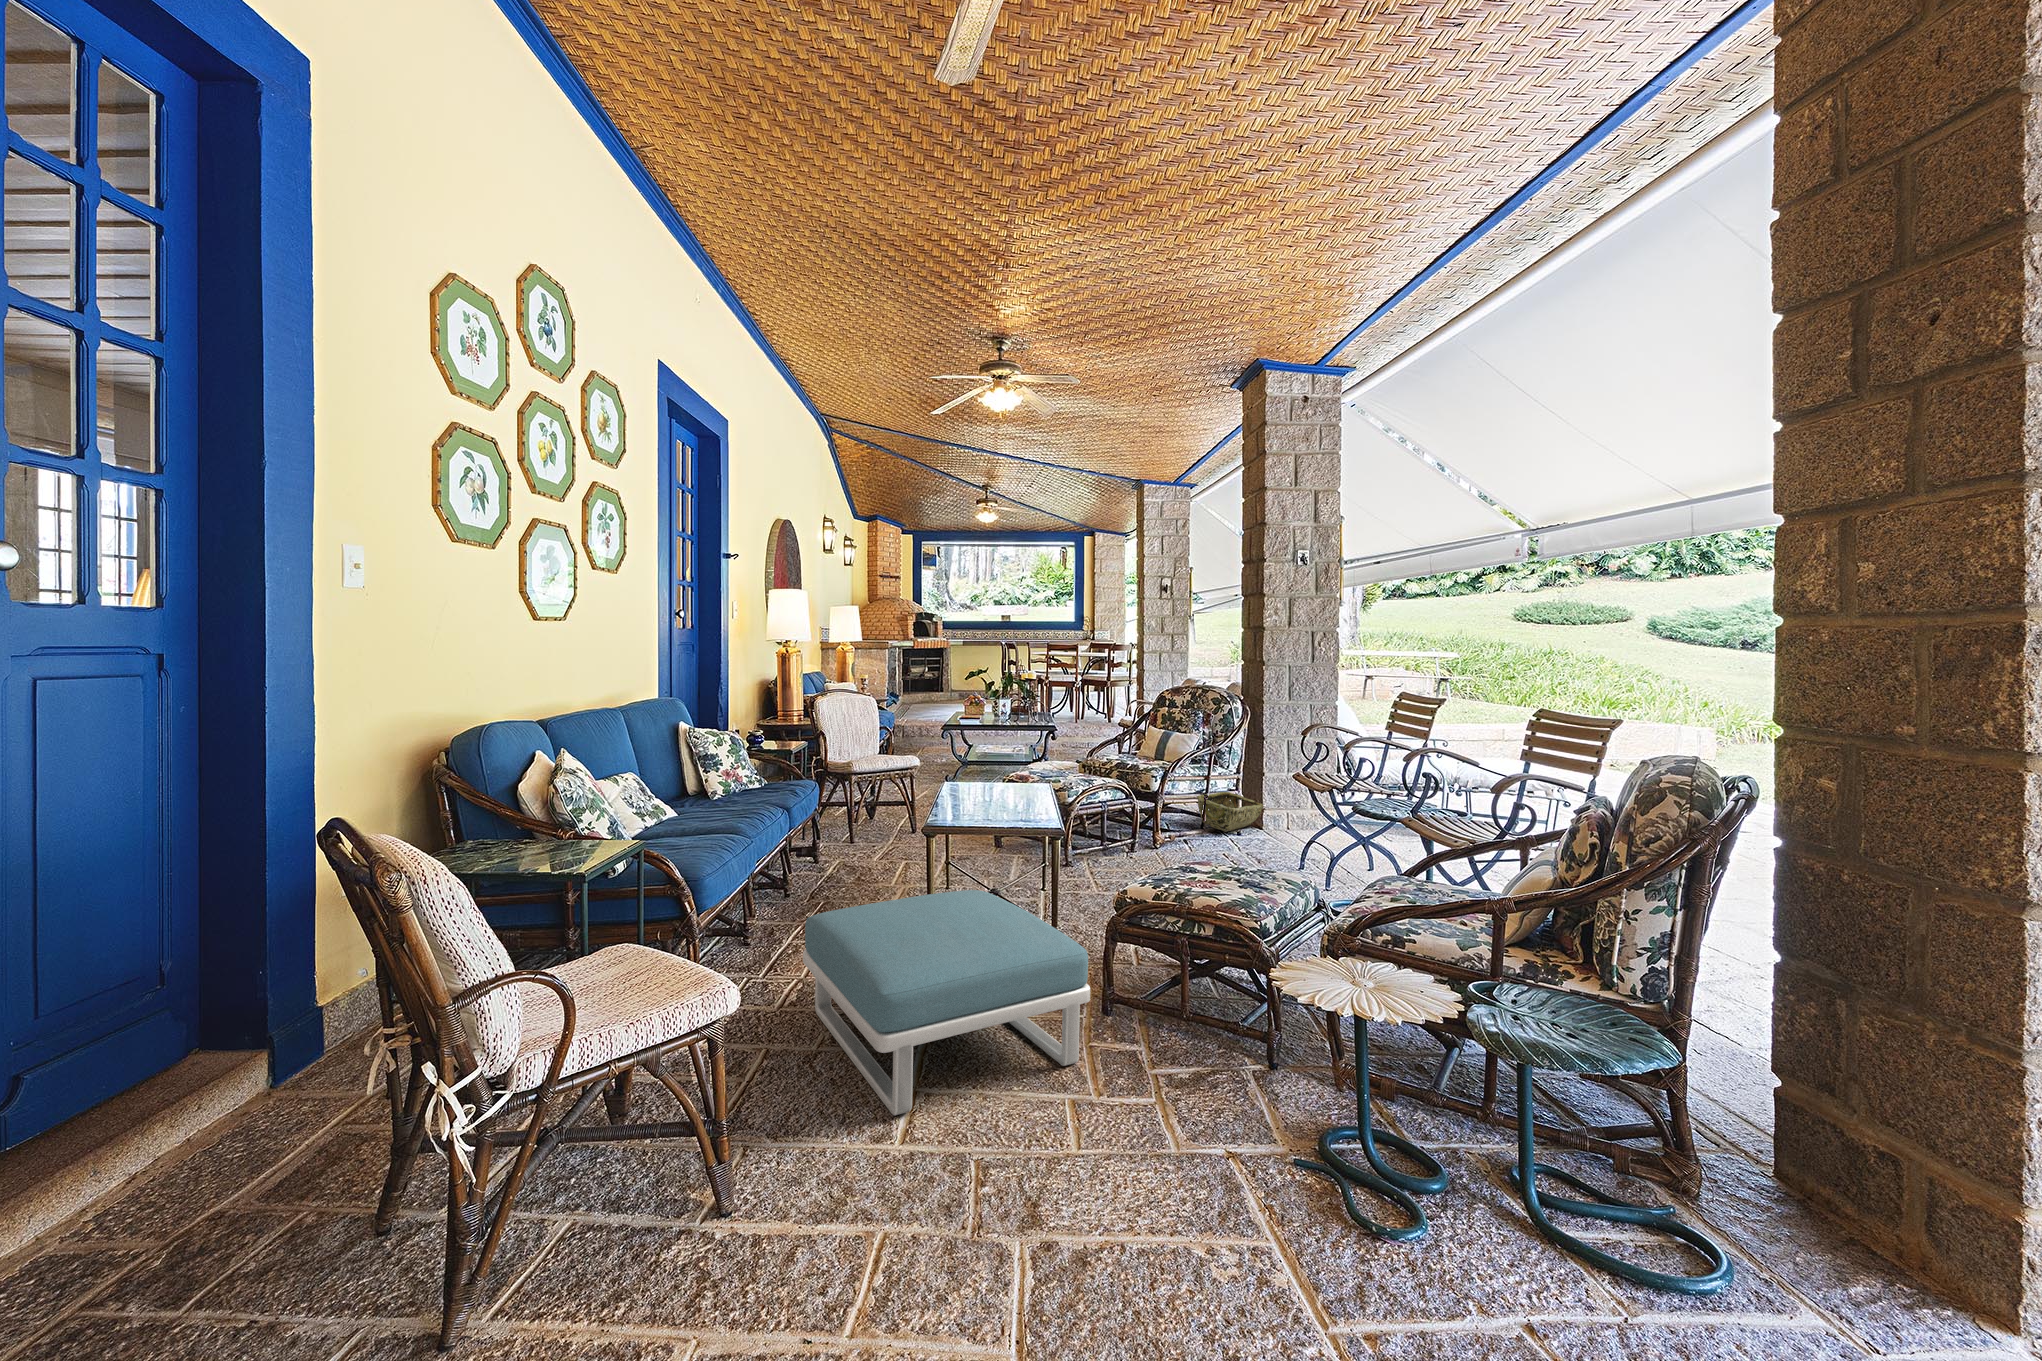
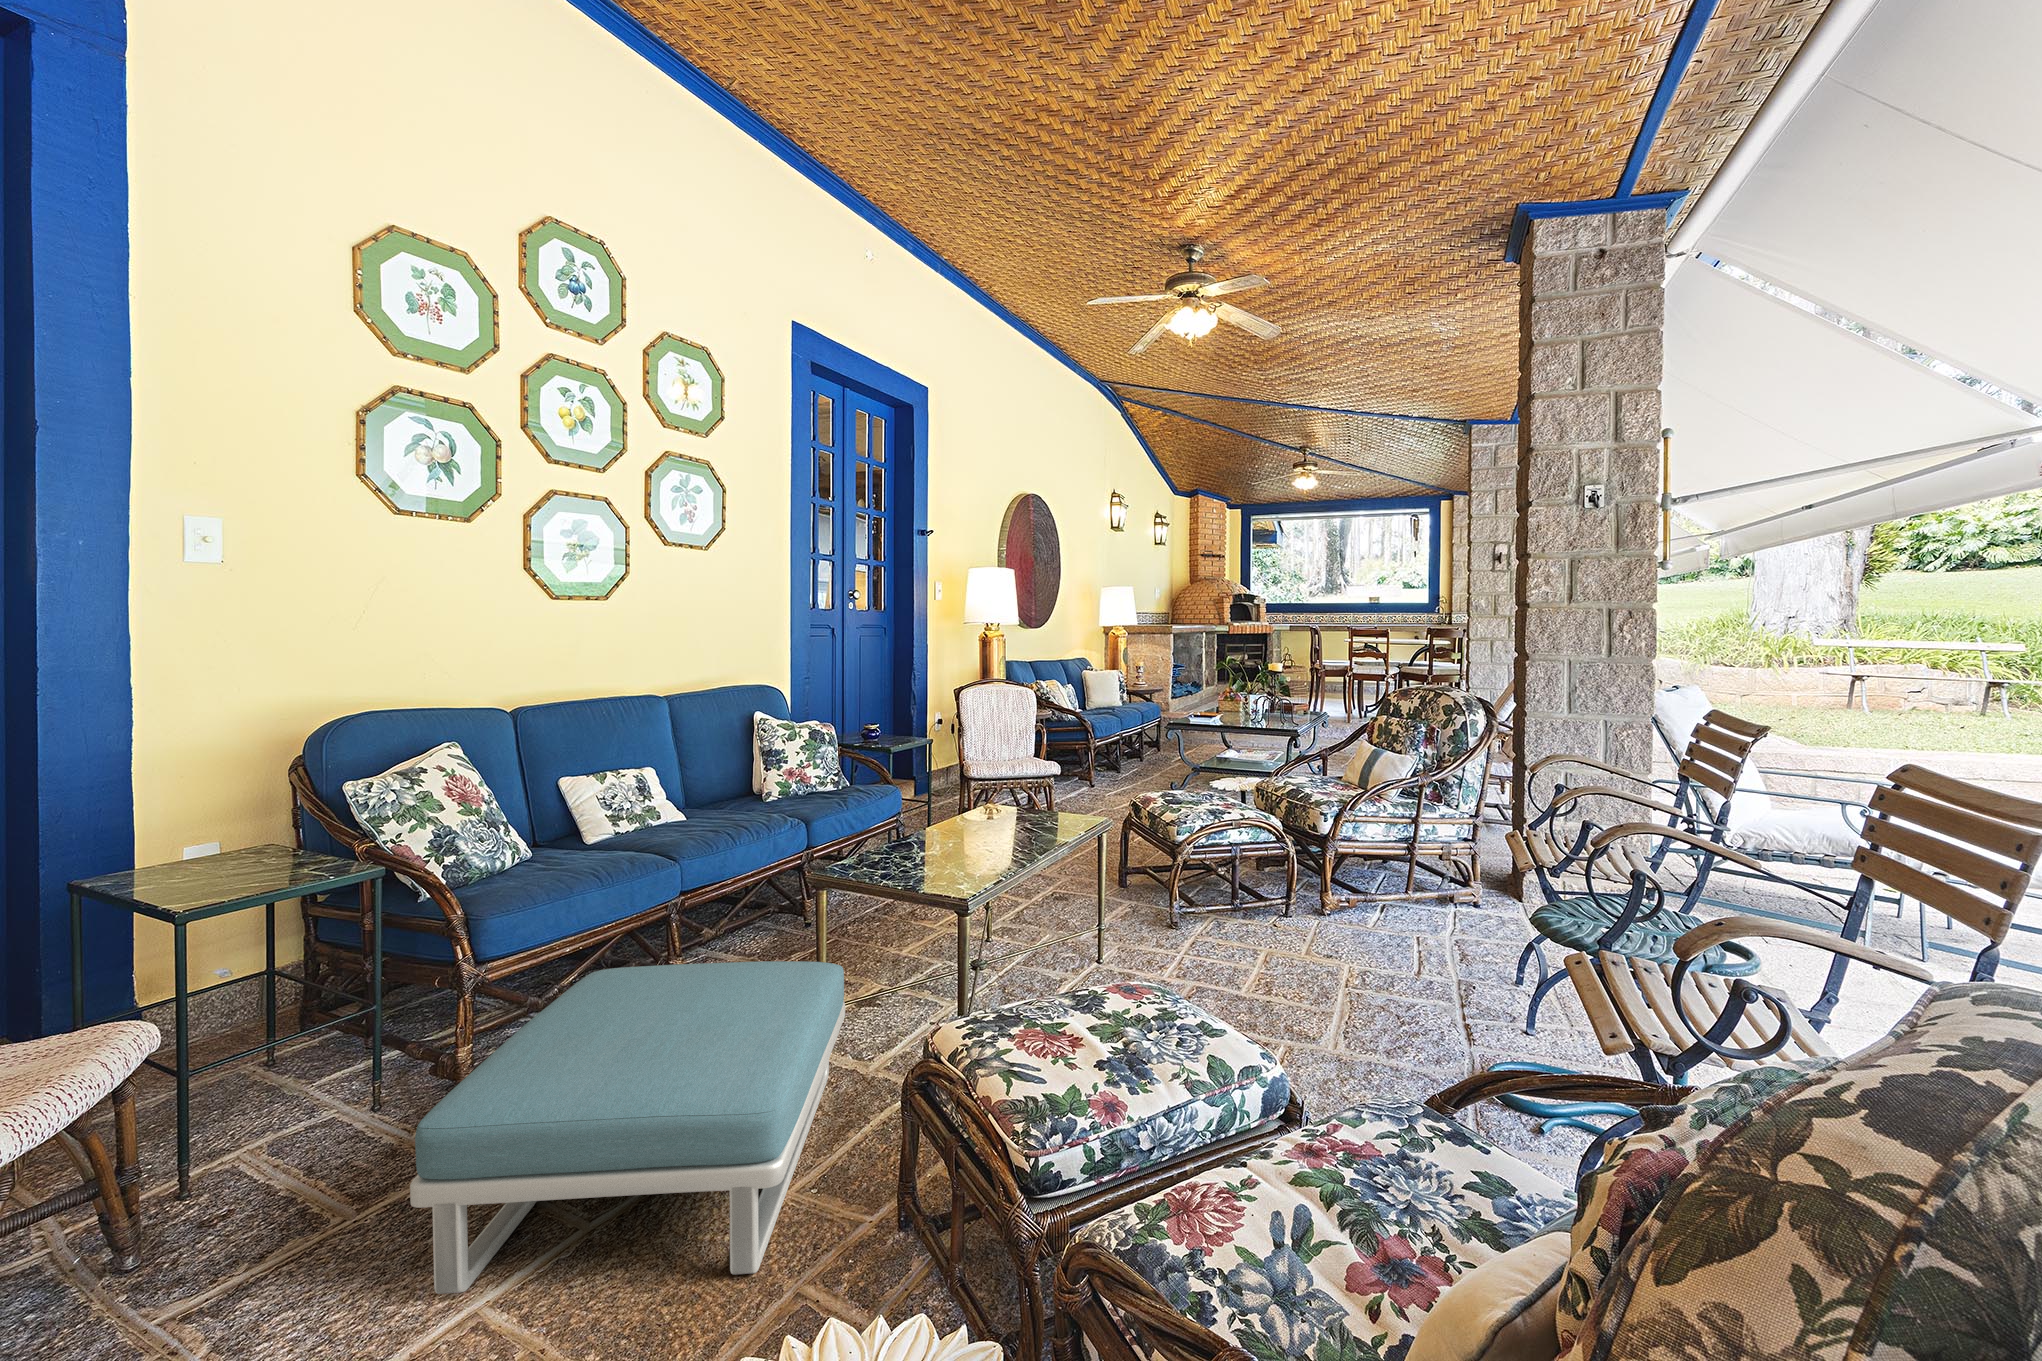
woven basket: present [1197,792,1264,832] -> none [1410,835,1520,894]

